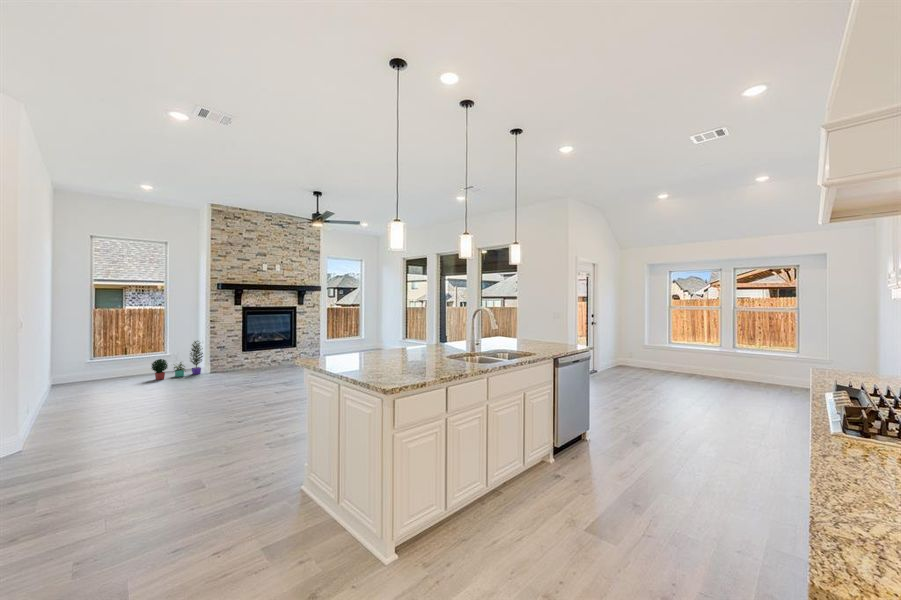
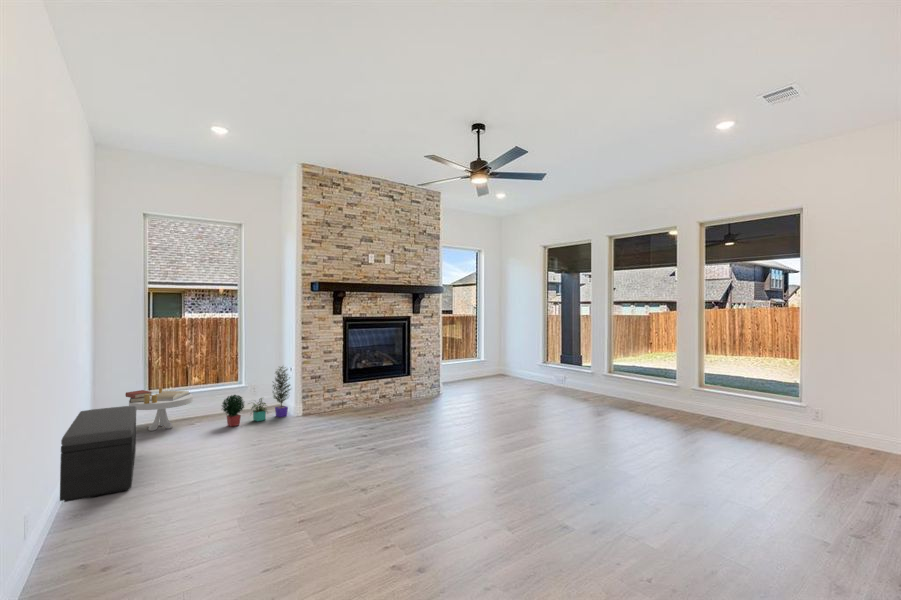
side table: none [80,356,131,383] -> present [125,388,193,431]
storage bench: none [42,363,89,413] -> present [60,406,137,502]

